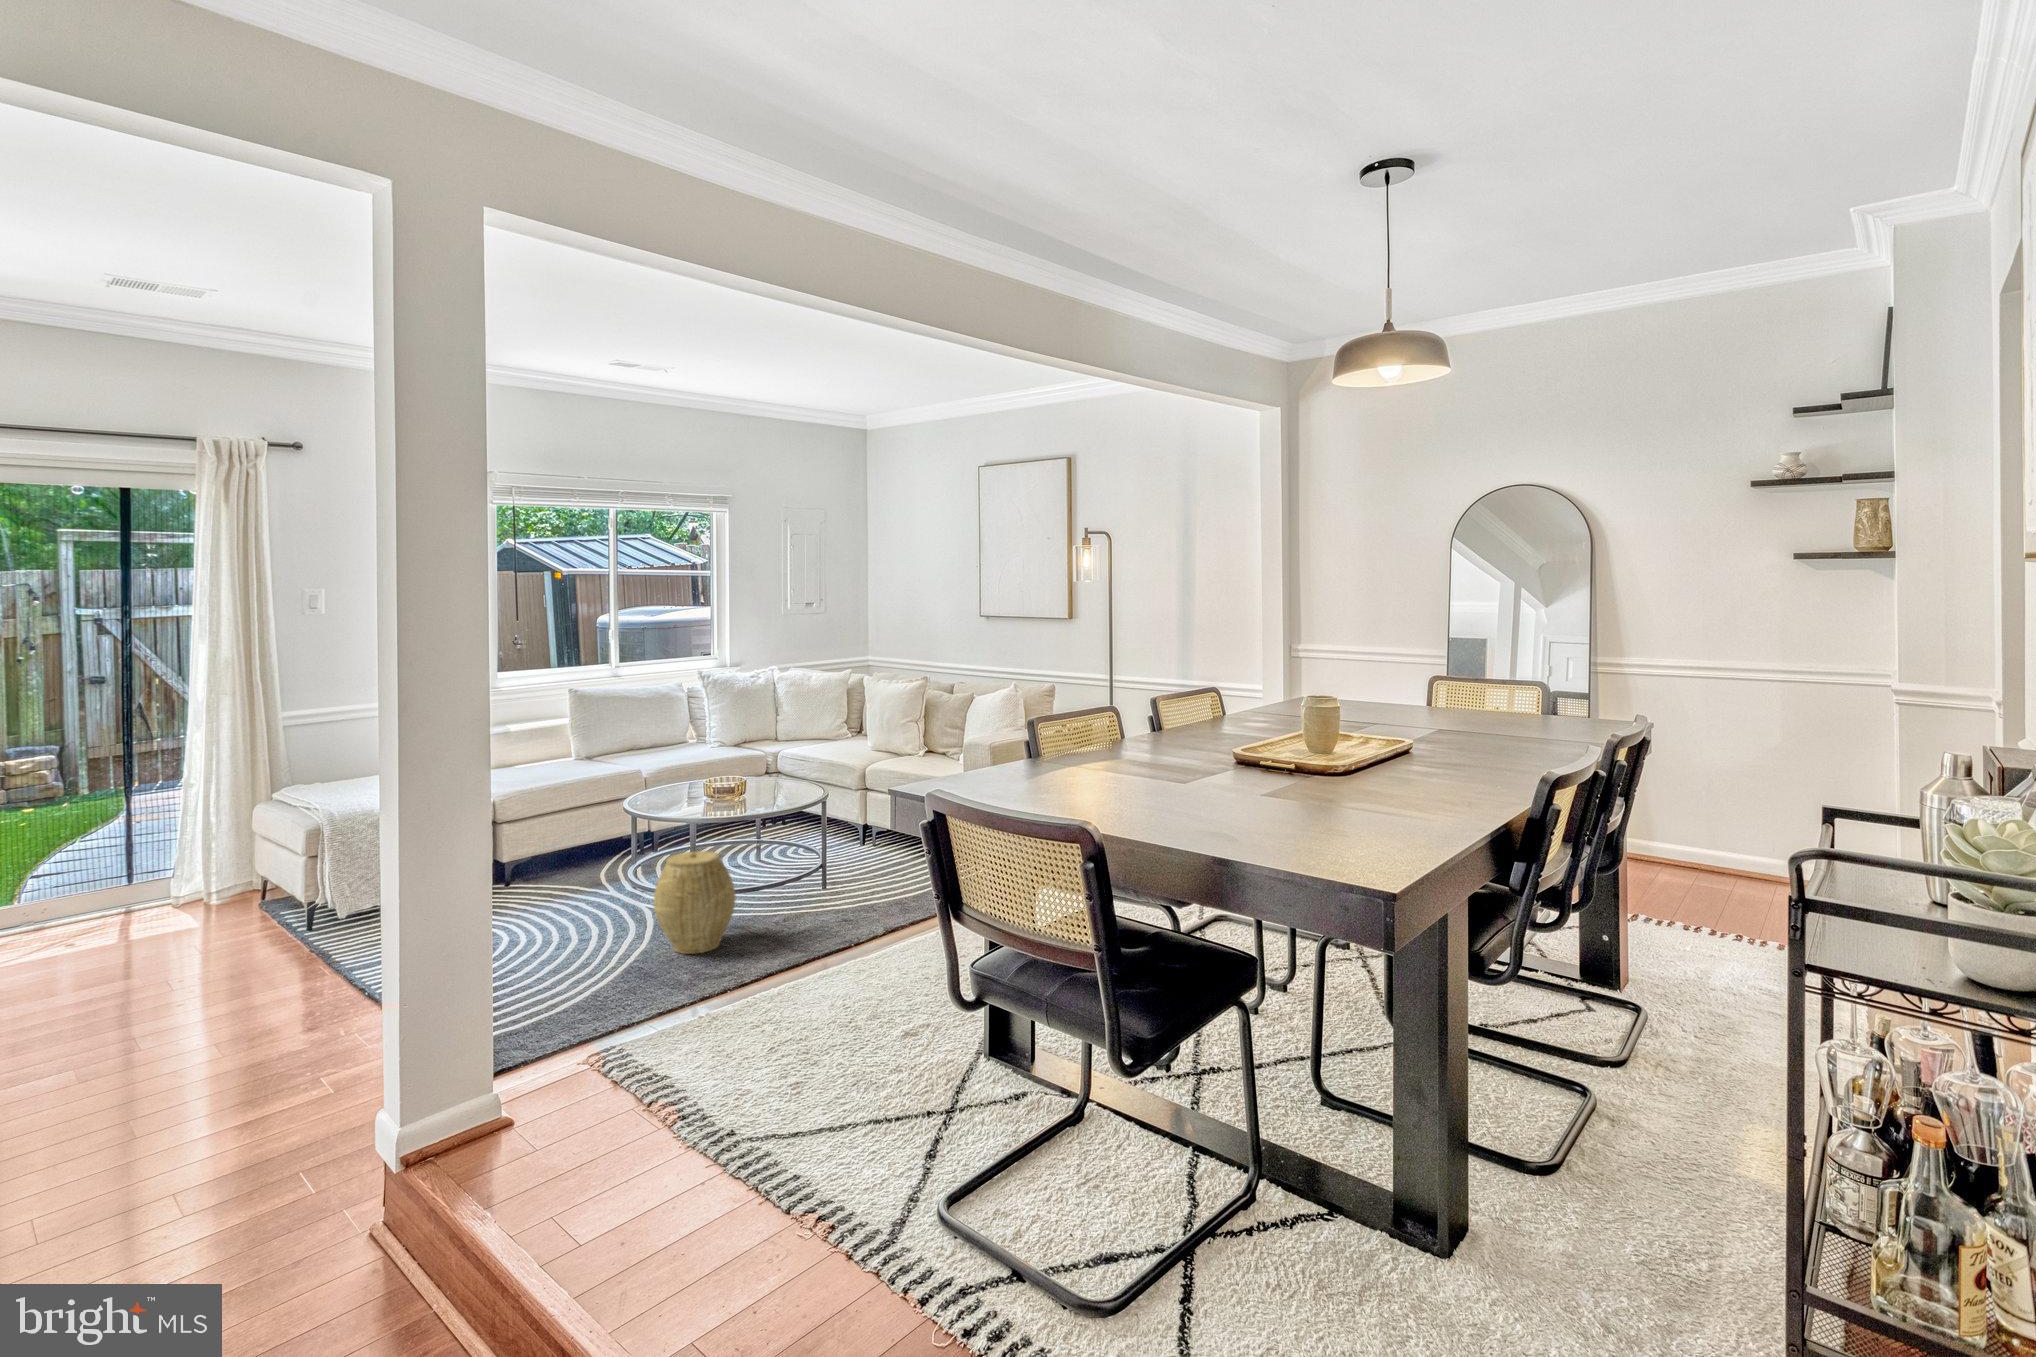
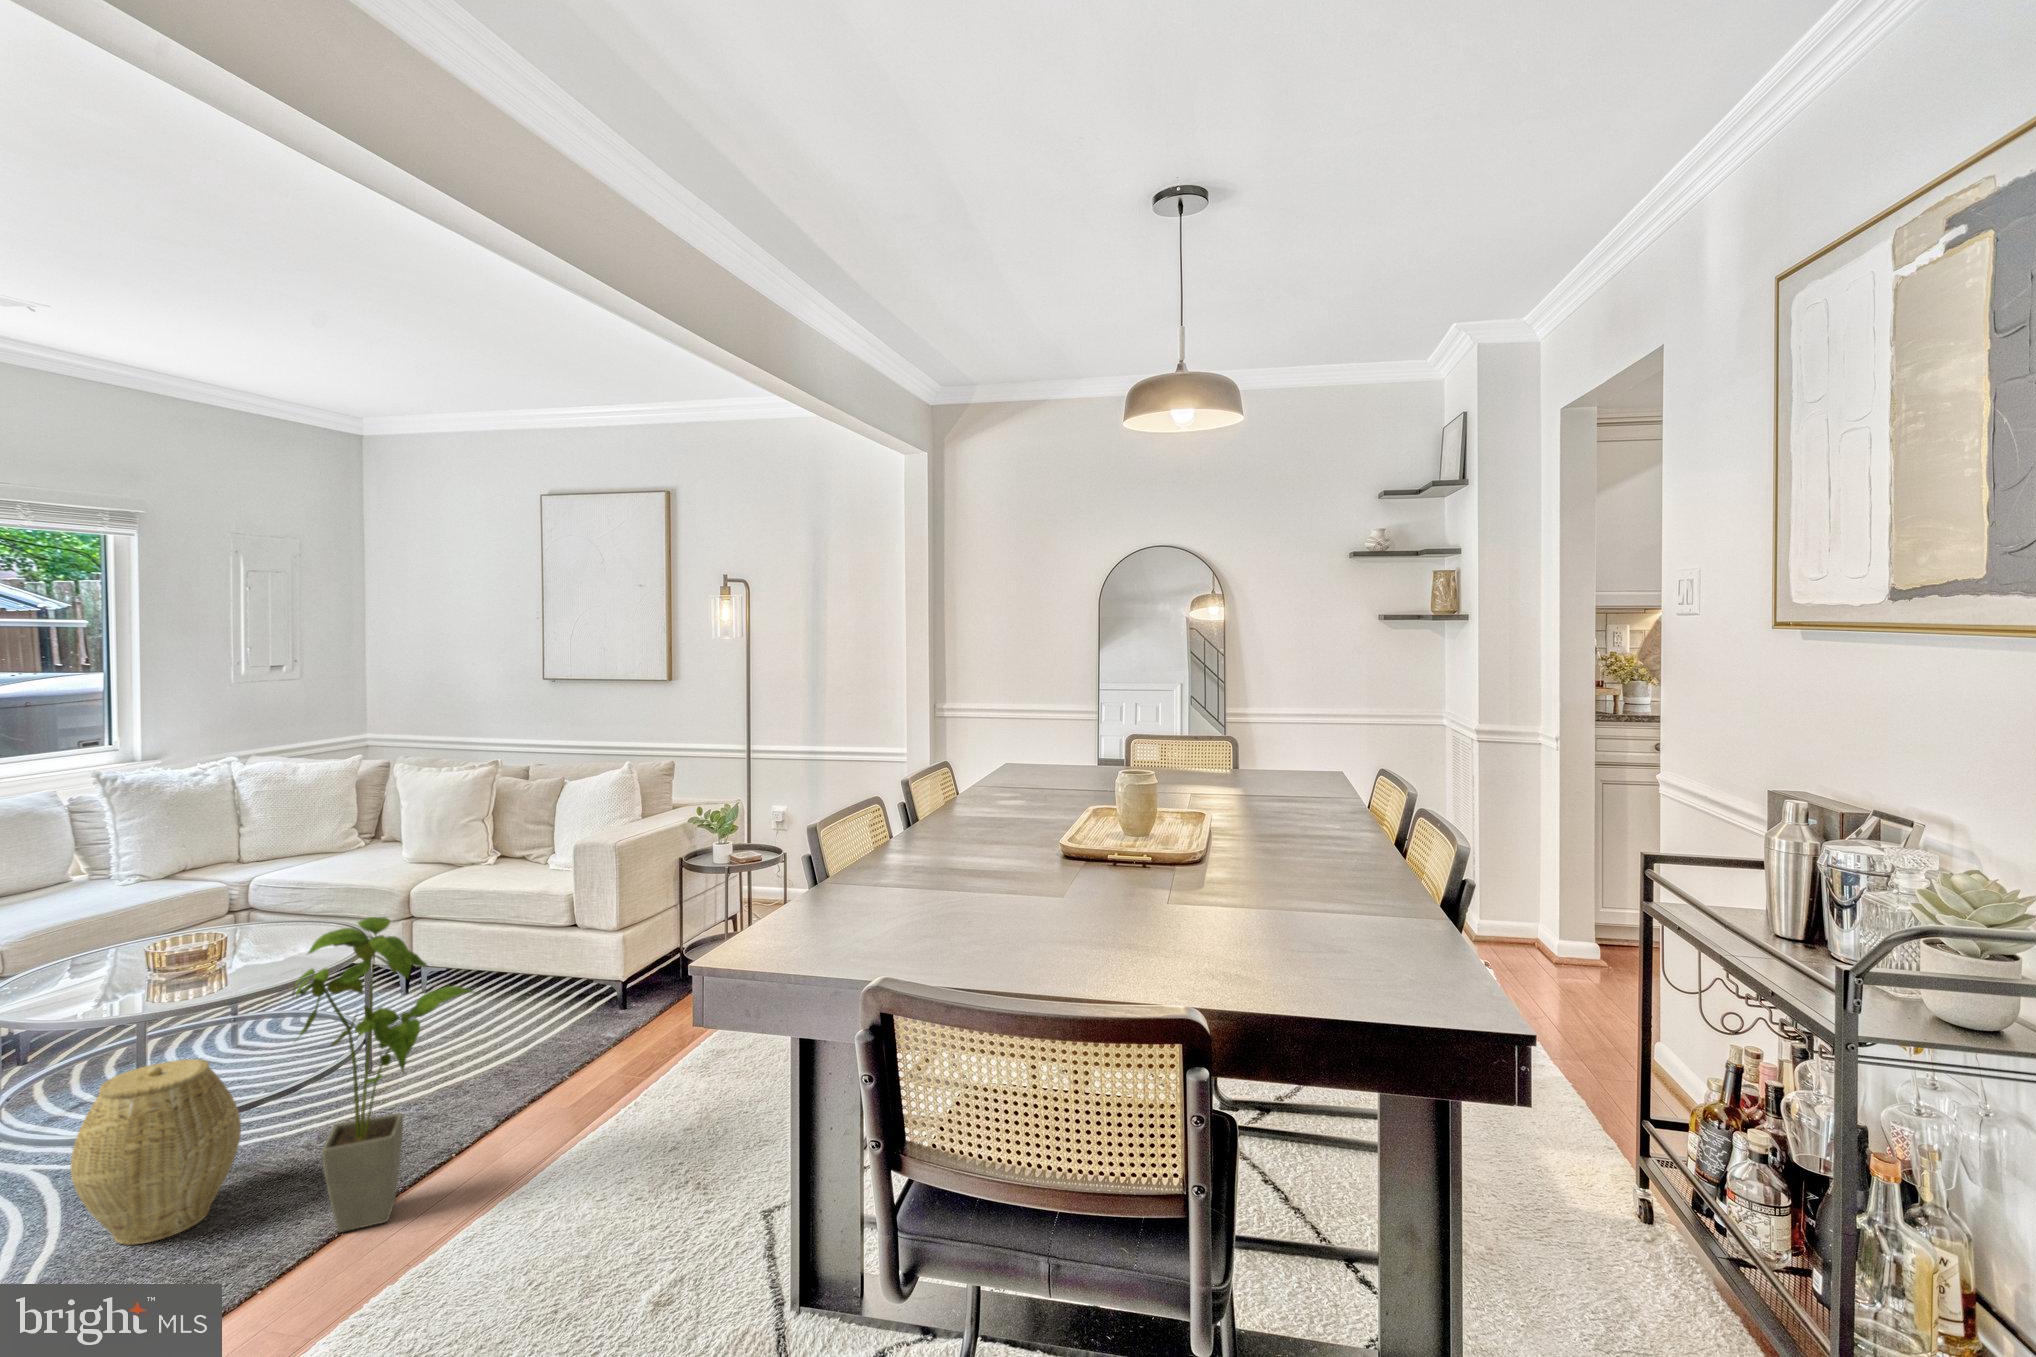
house plant: none [753,774,861,969] -> present [293,917,475,1232]

